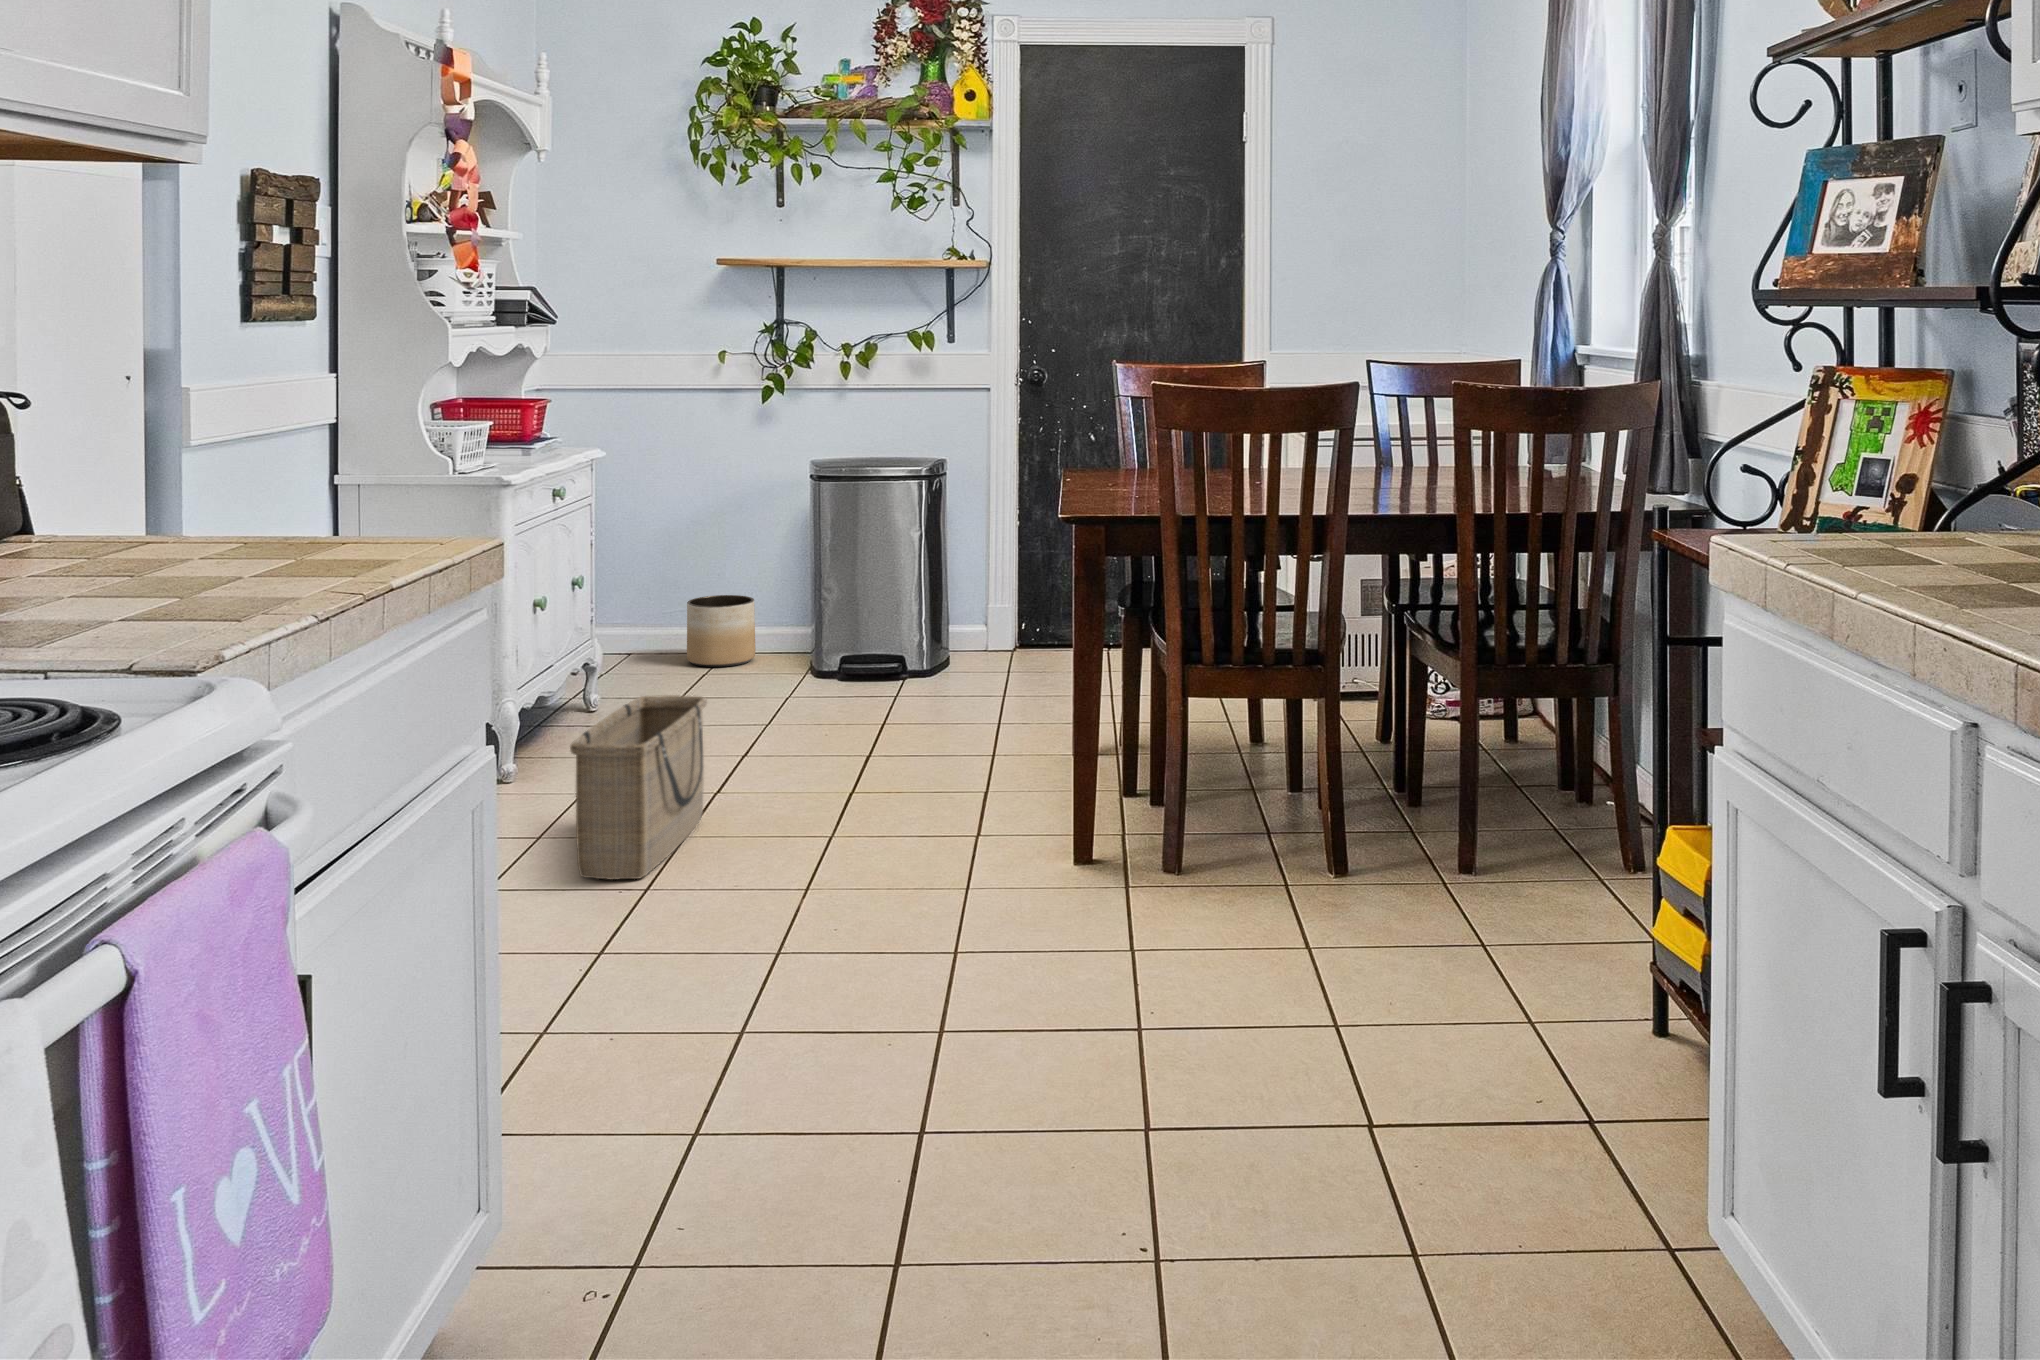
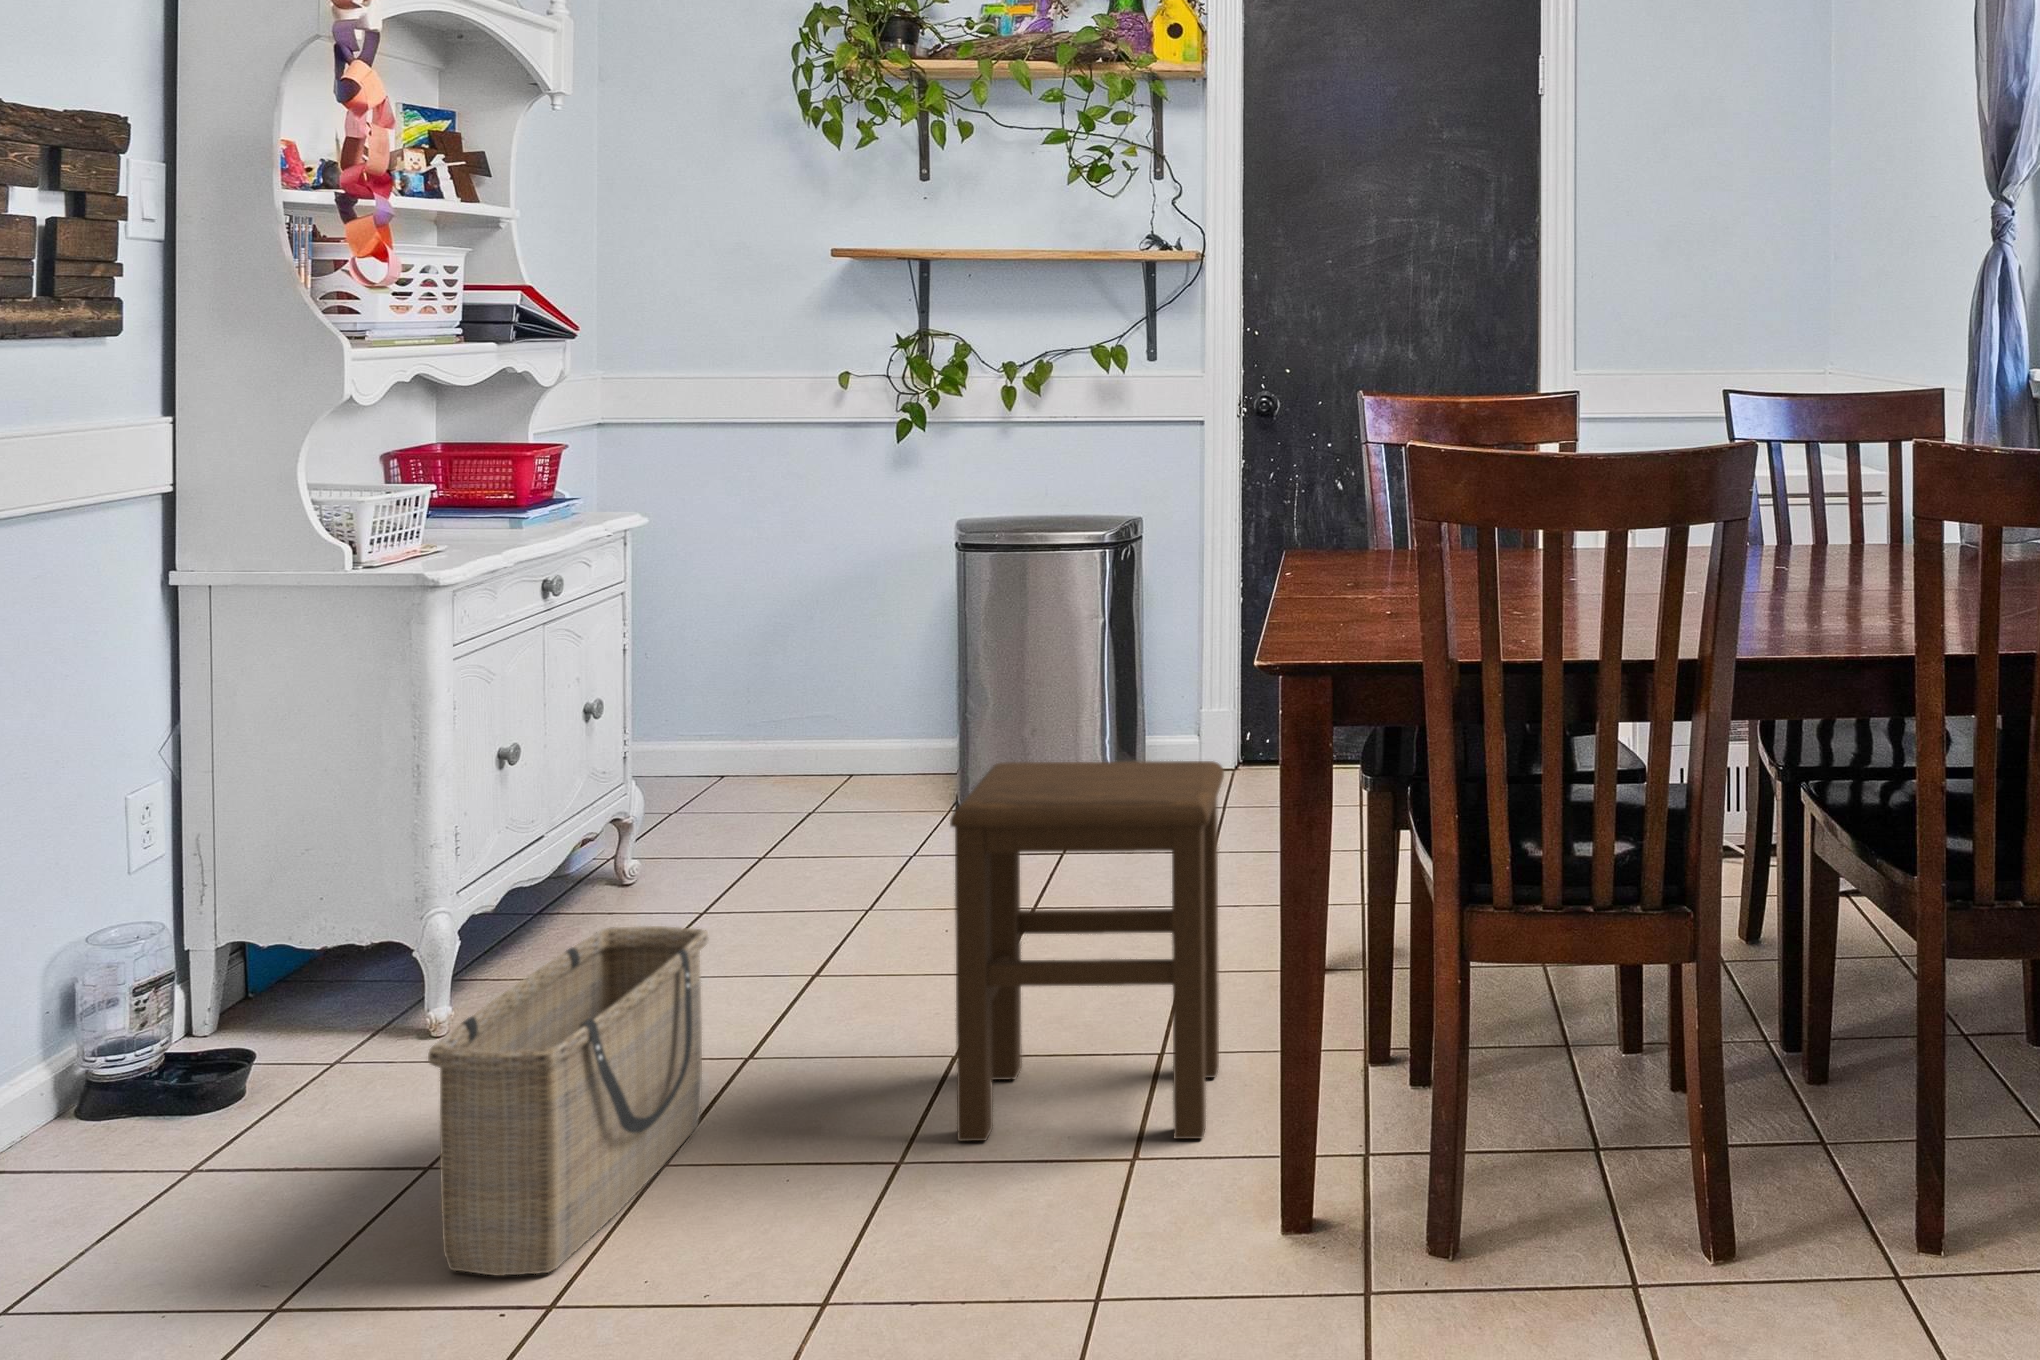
planter: present [687,595,755,667] -> none [786,705,881,807]
stool: none [862,597,1029,828] -> present [950,761,1224,1141]

